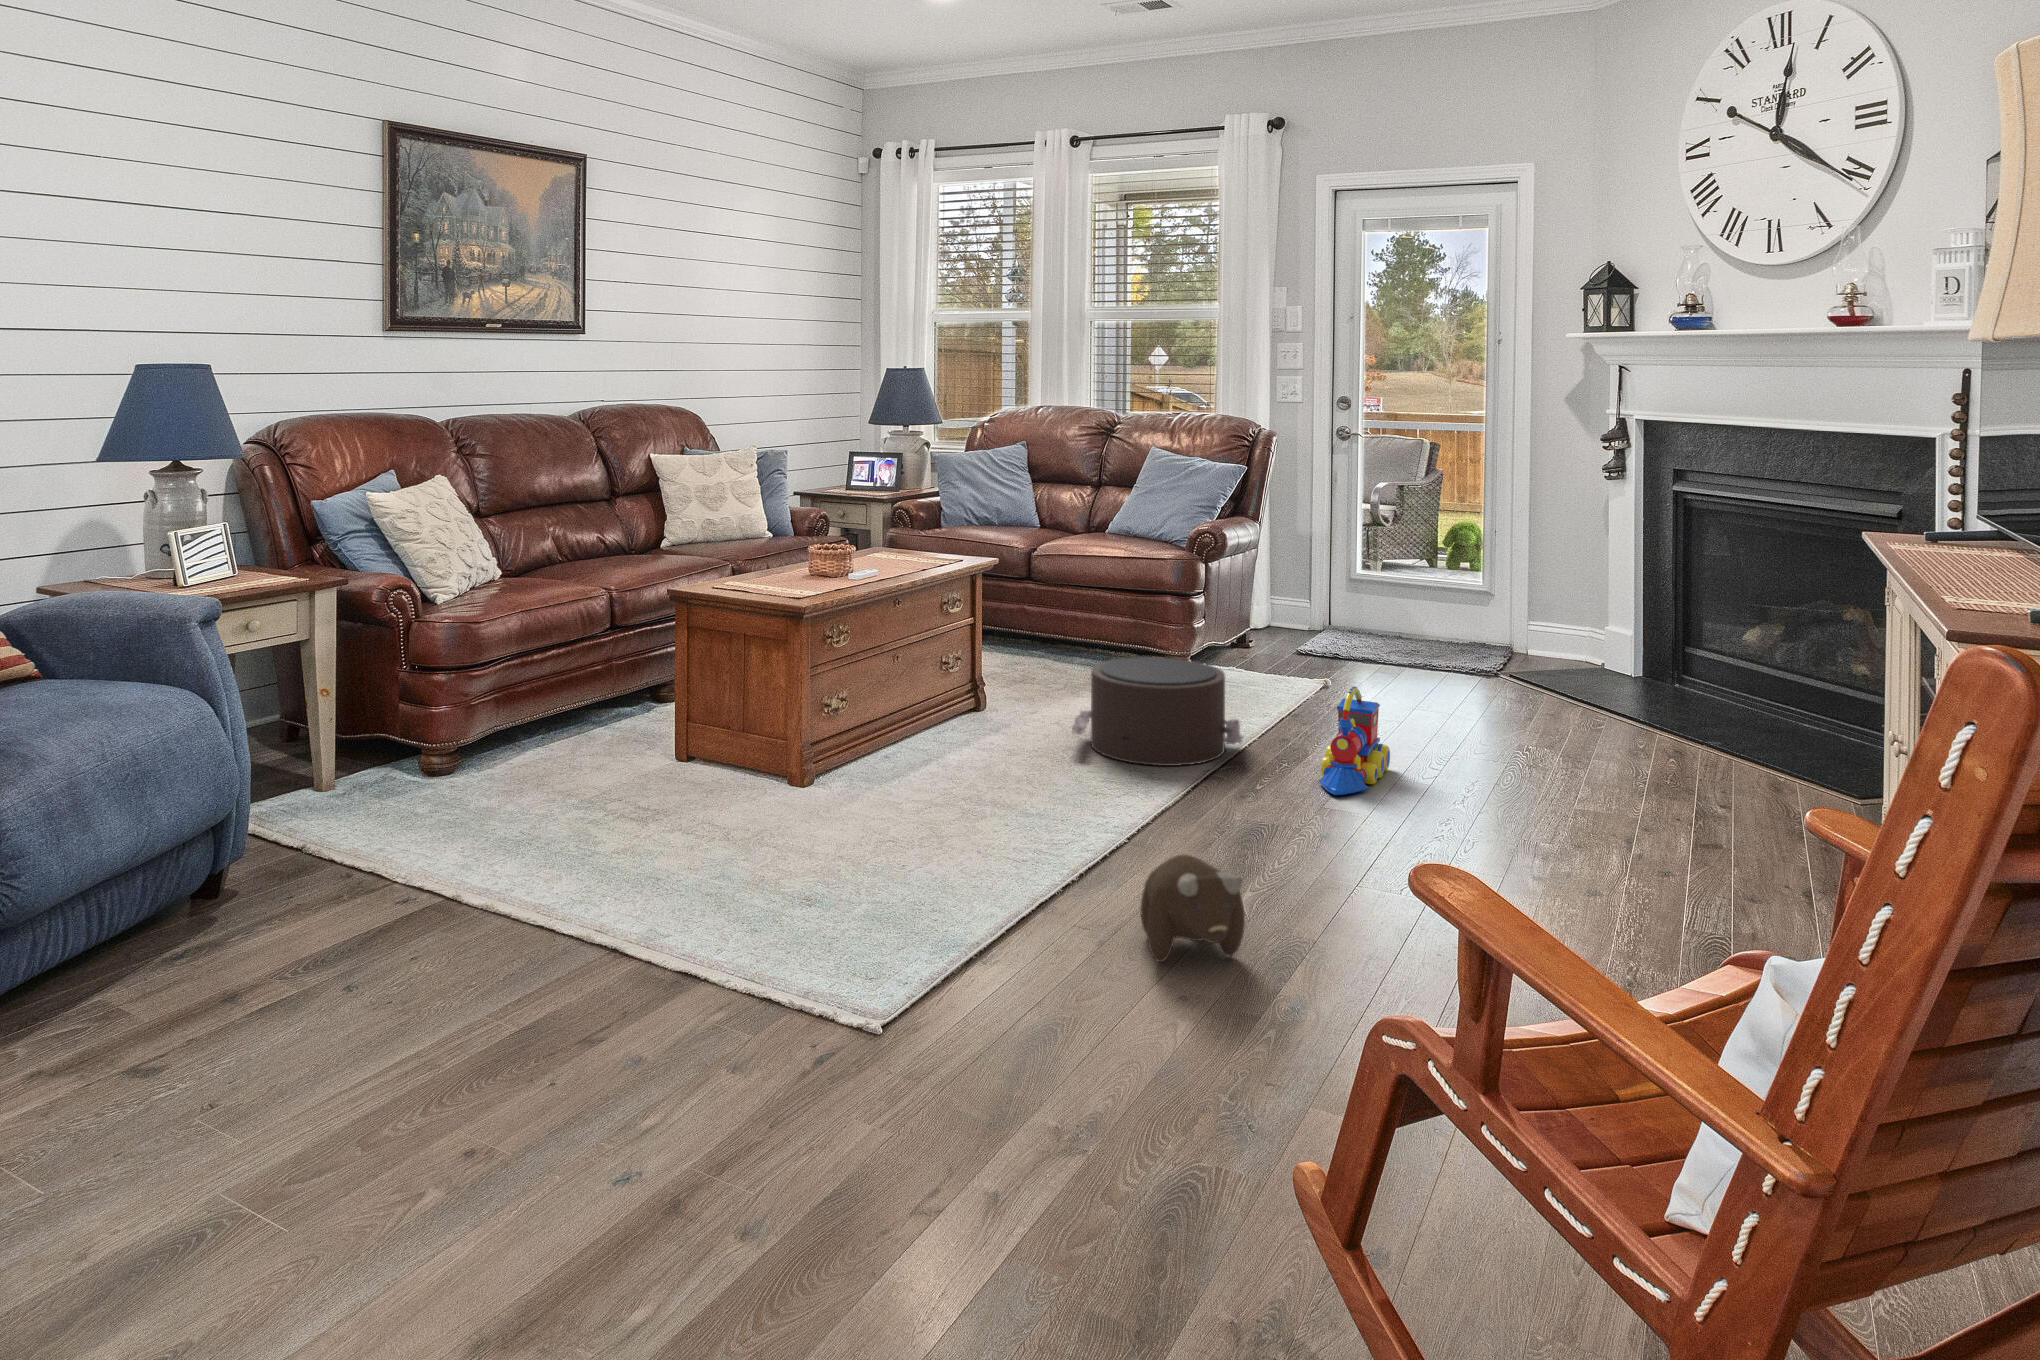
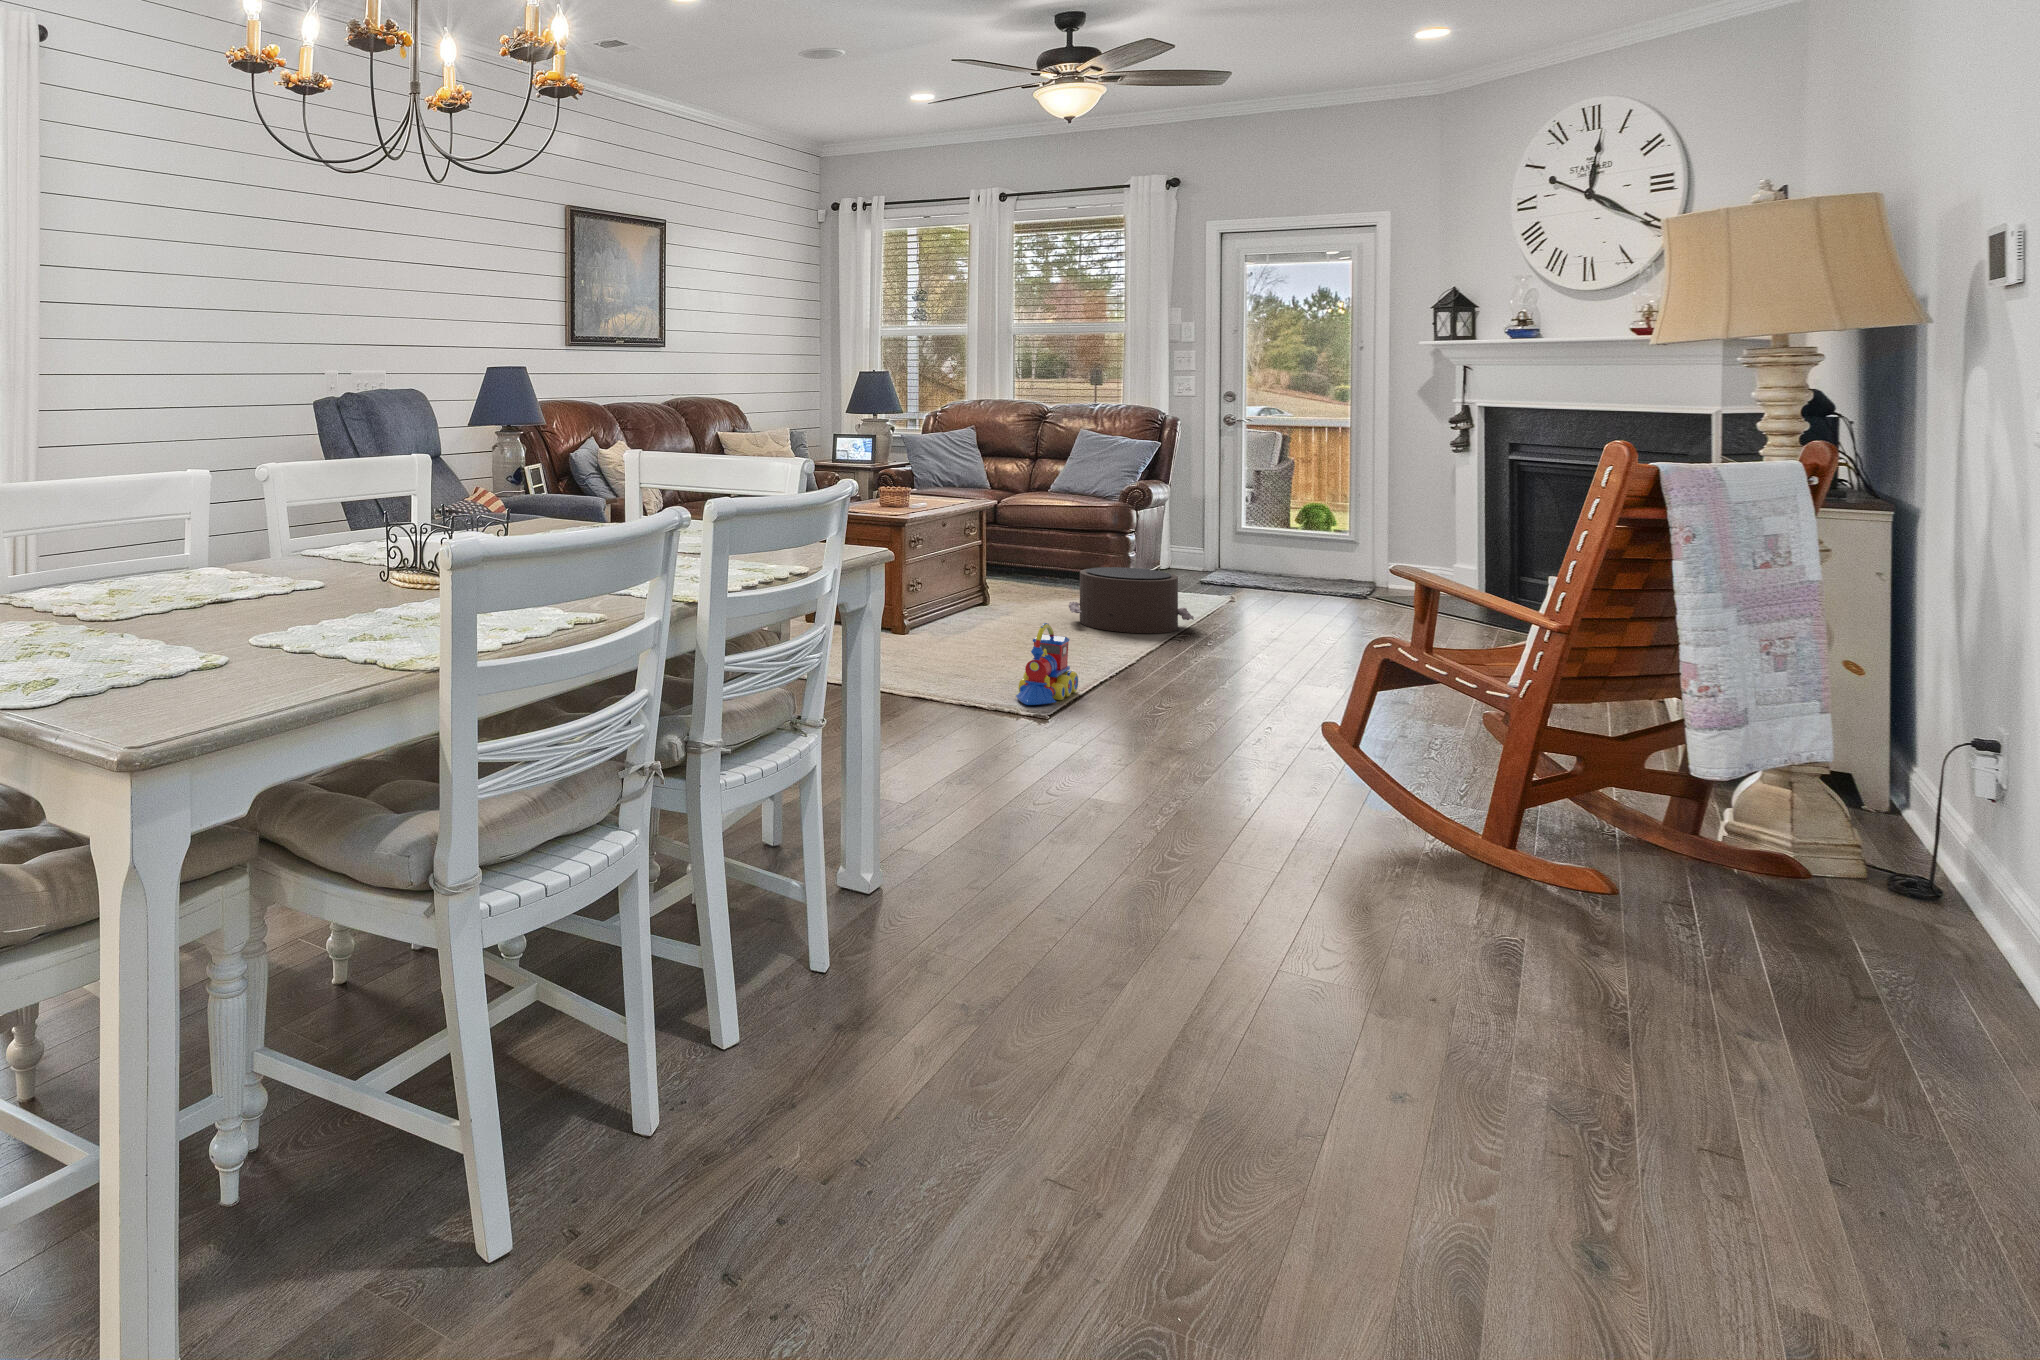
toy train: present [1319,687,1390,795] -> present [1016,623,1078,705]
plush toy: present [1140,854,1245,962] -> none [1171,646,1242,702]

